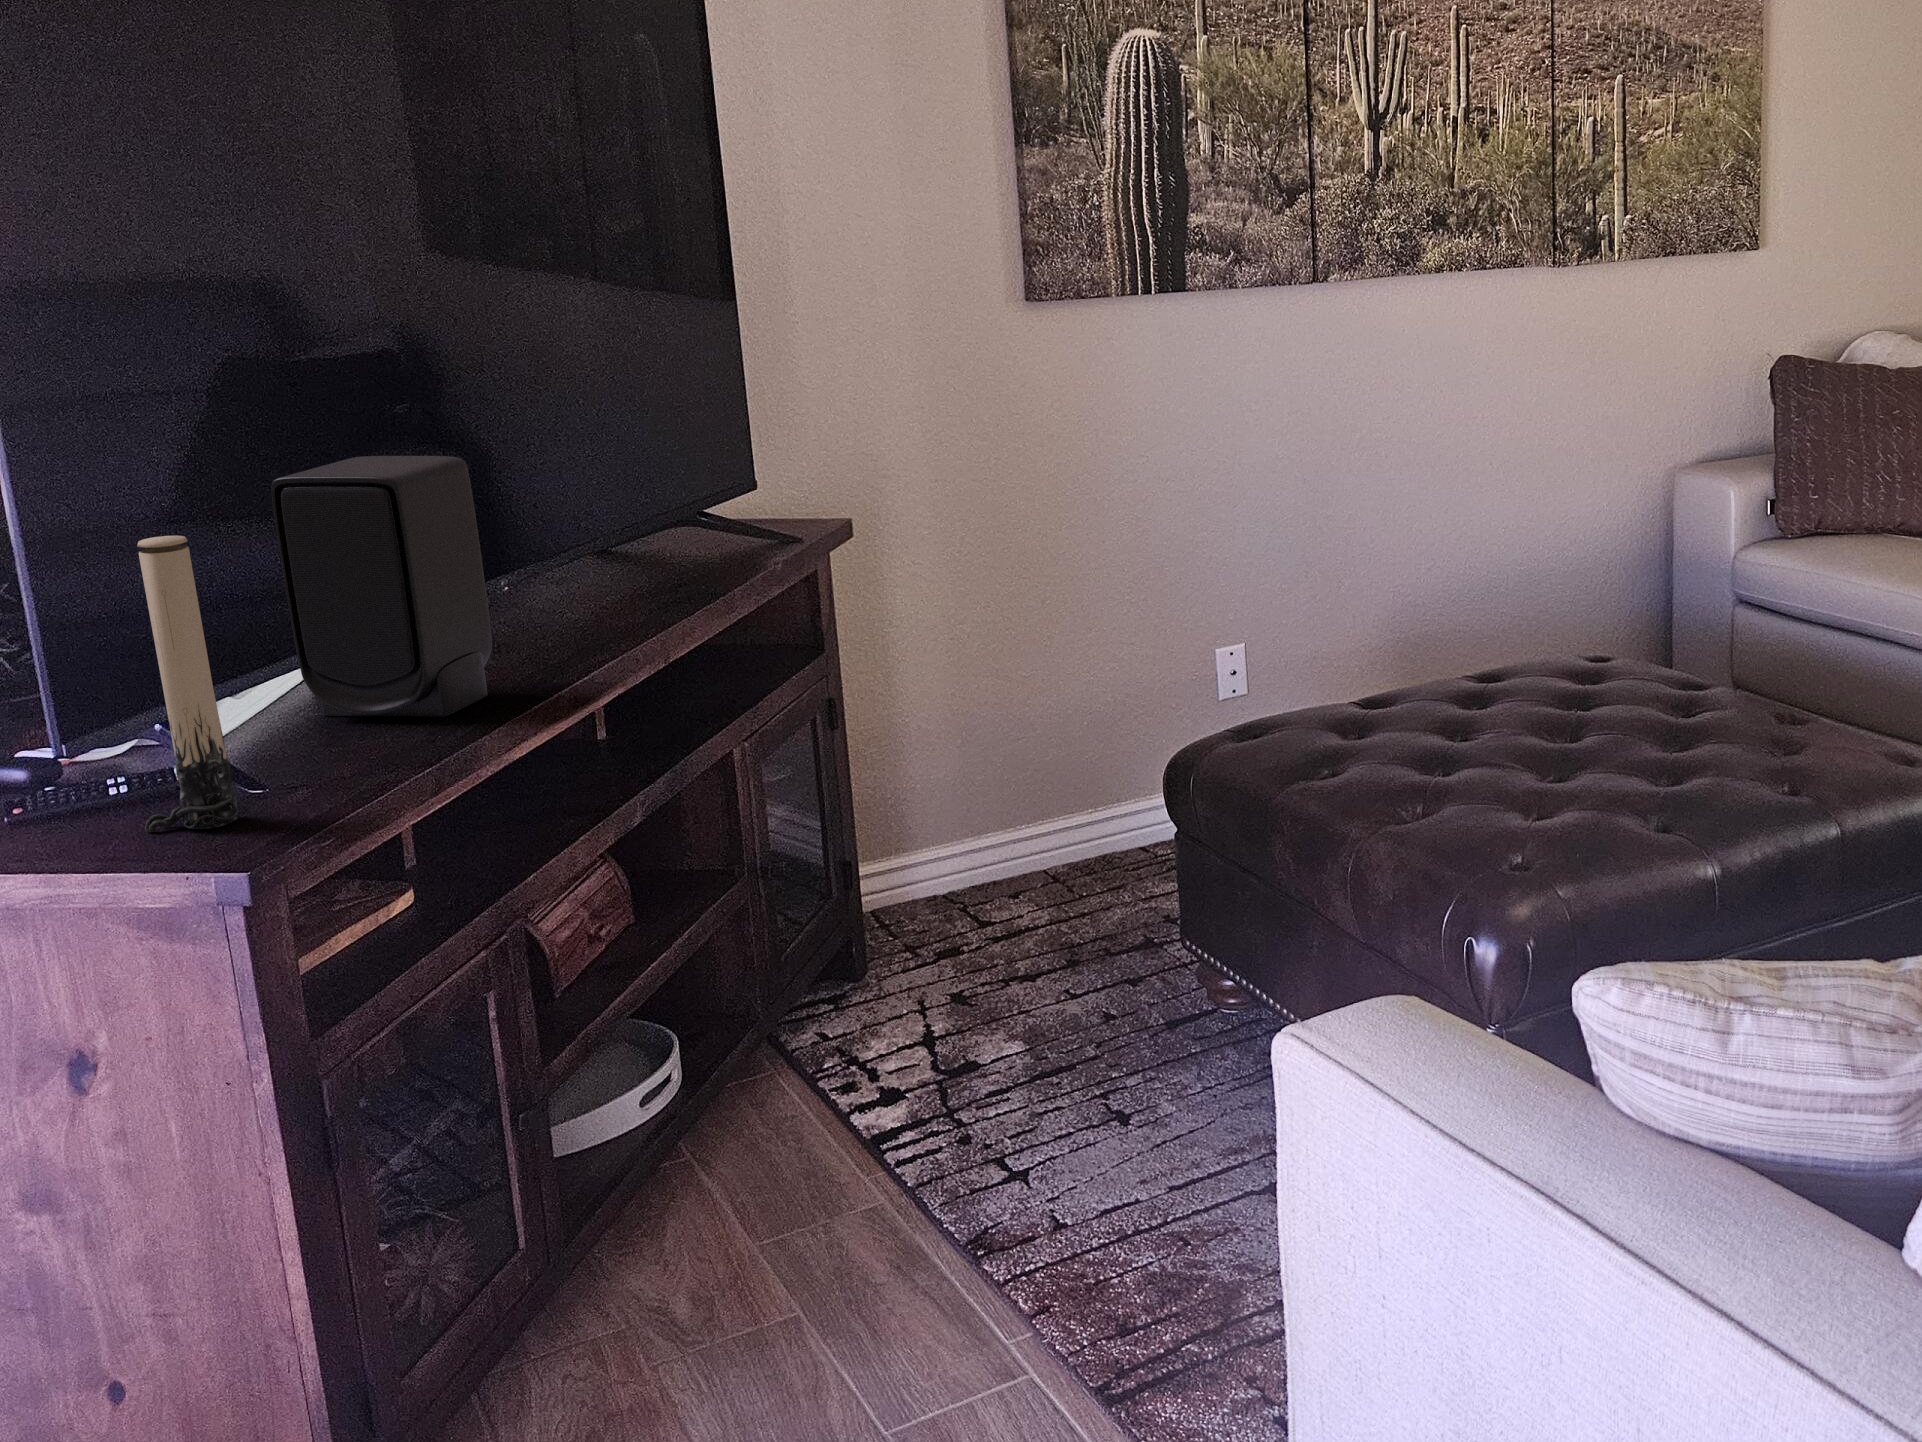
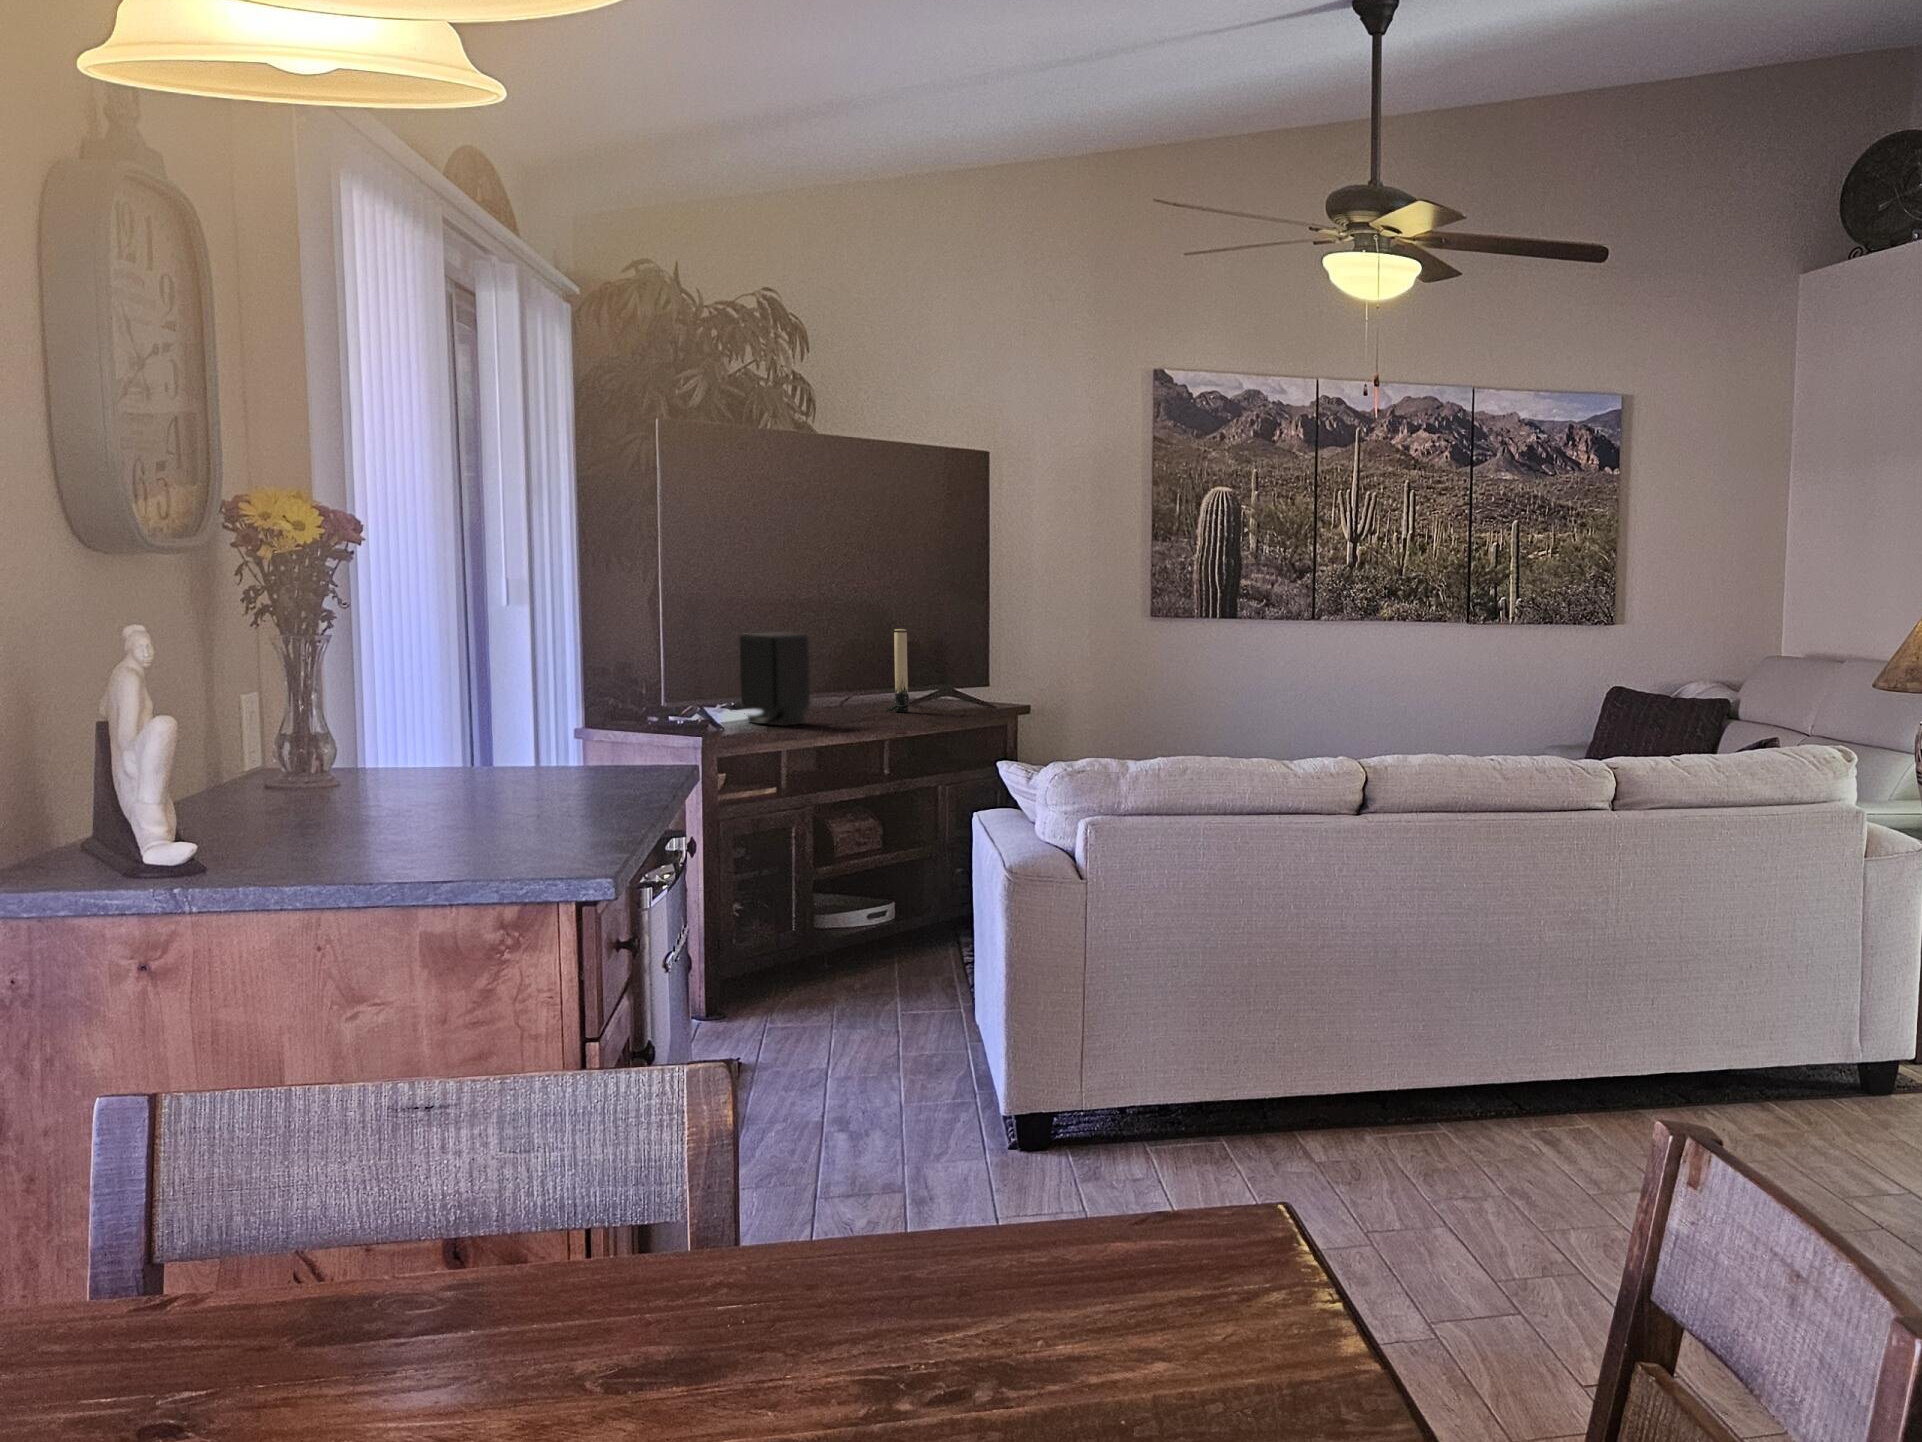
candle: present [137,536,238,832] -> present [885,629,909,712]

